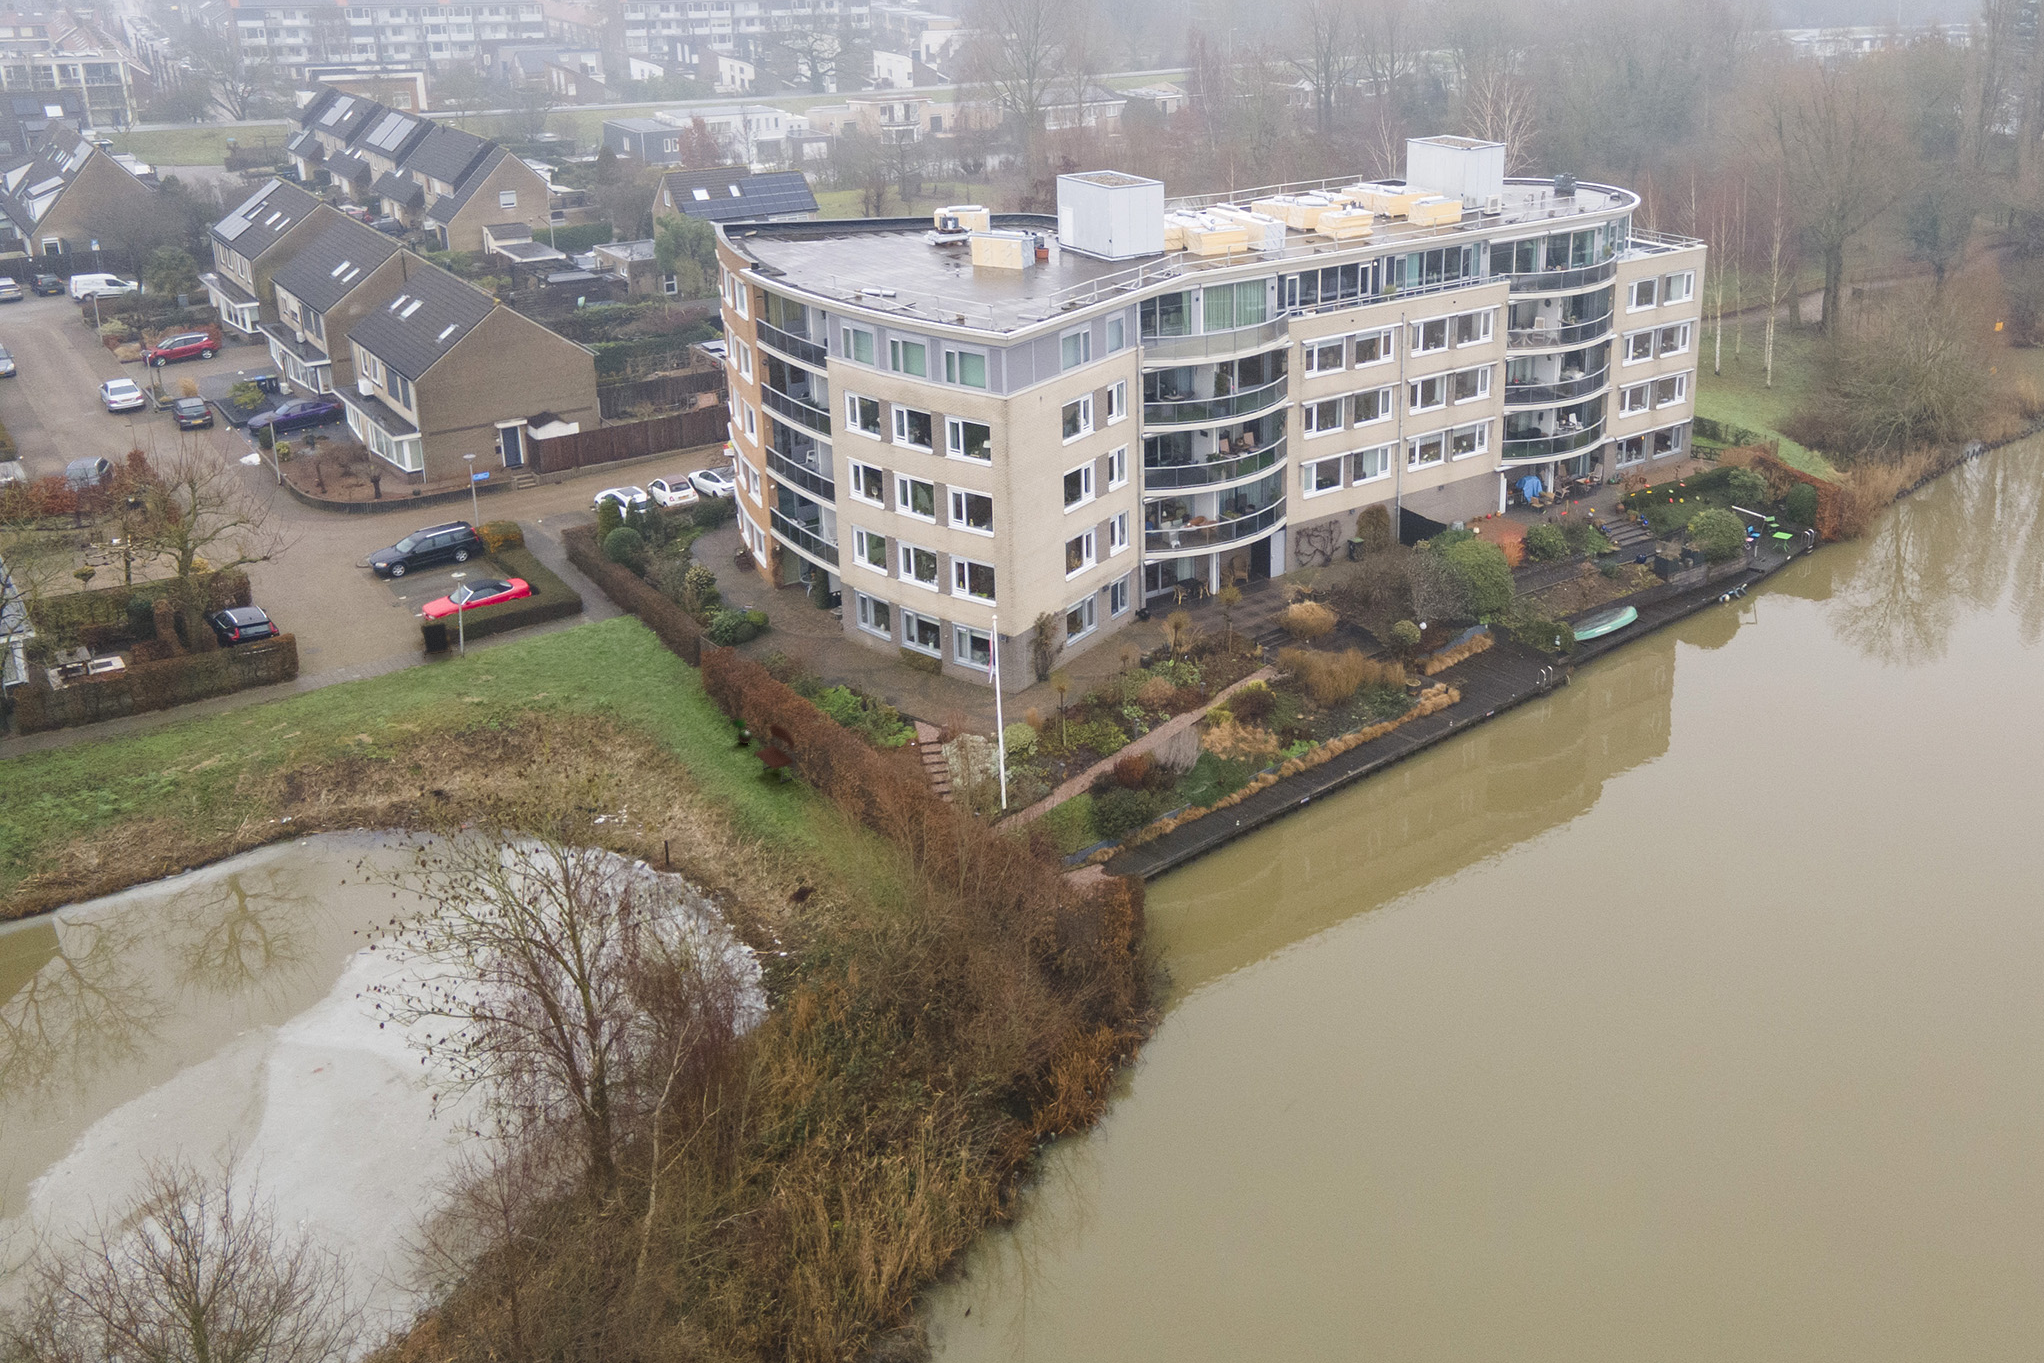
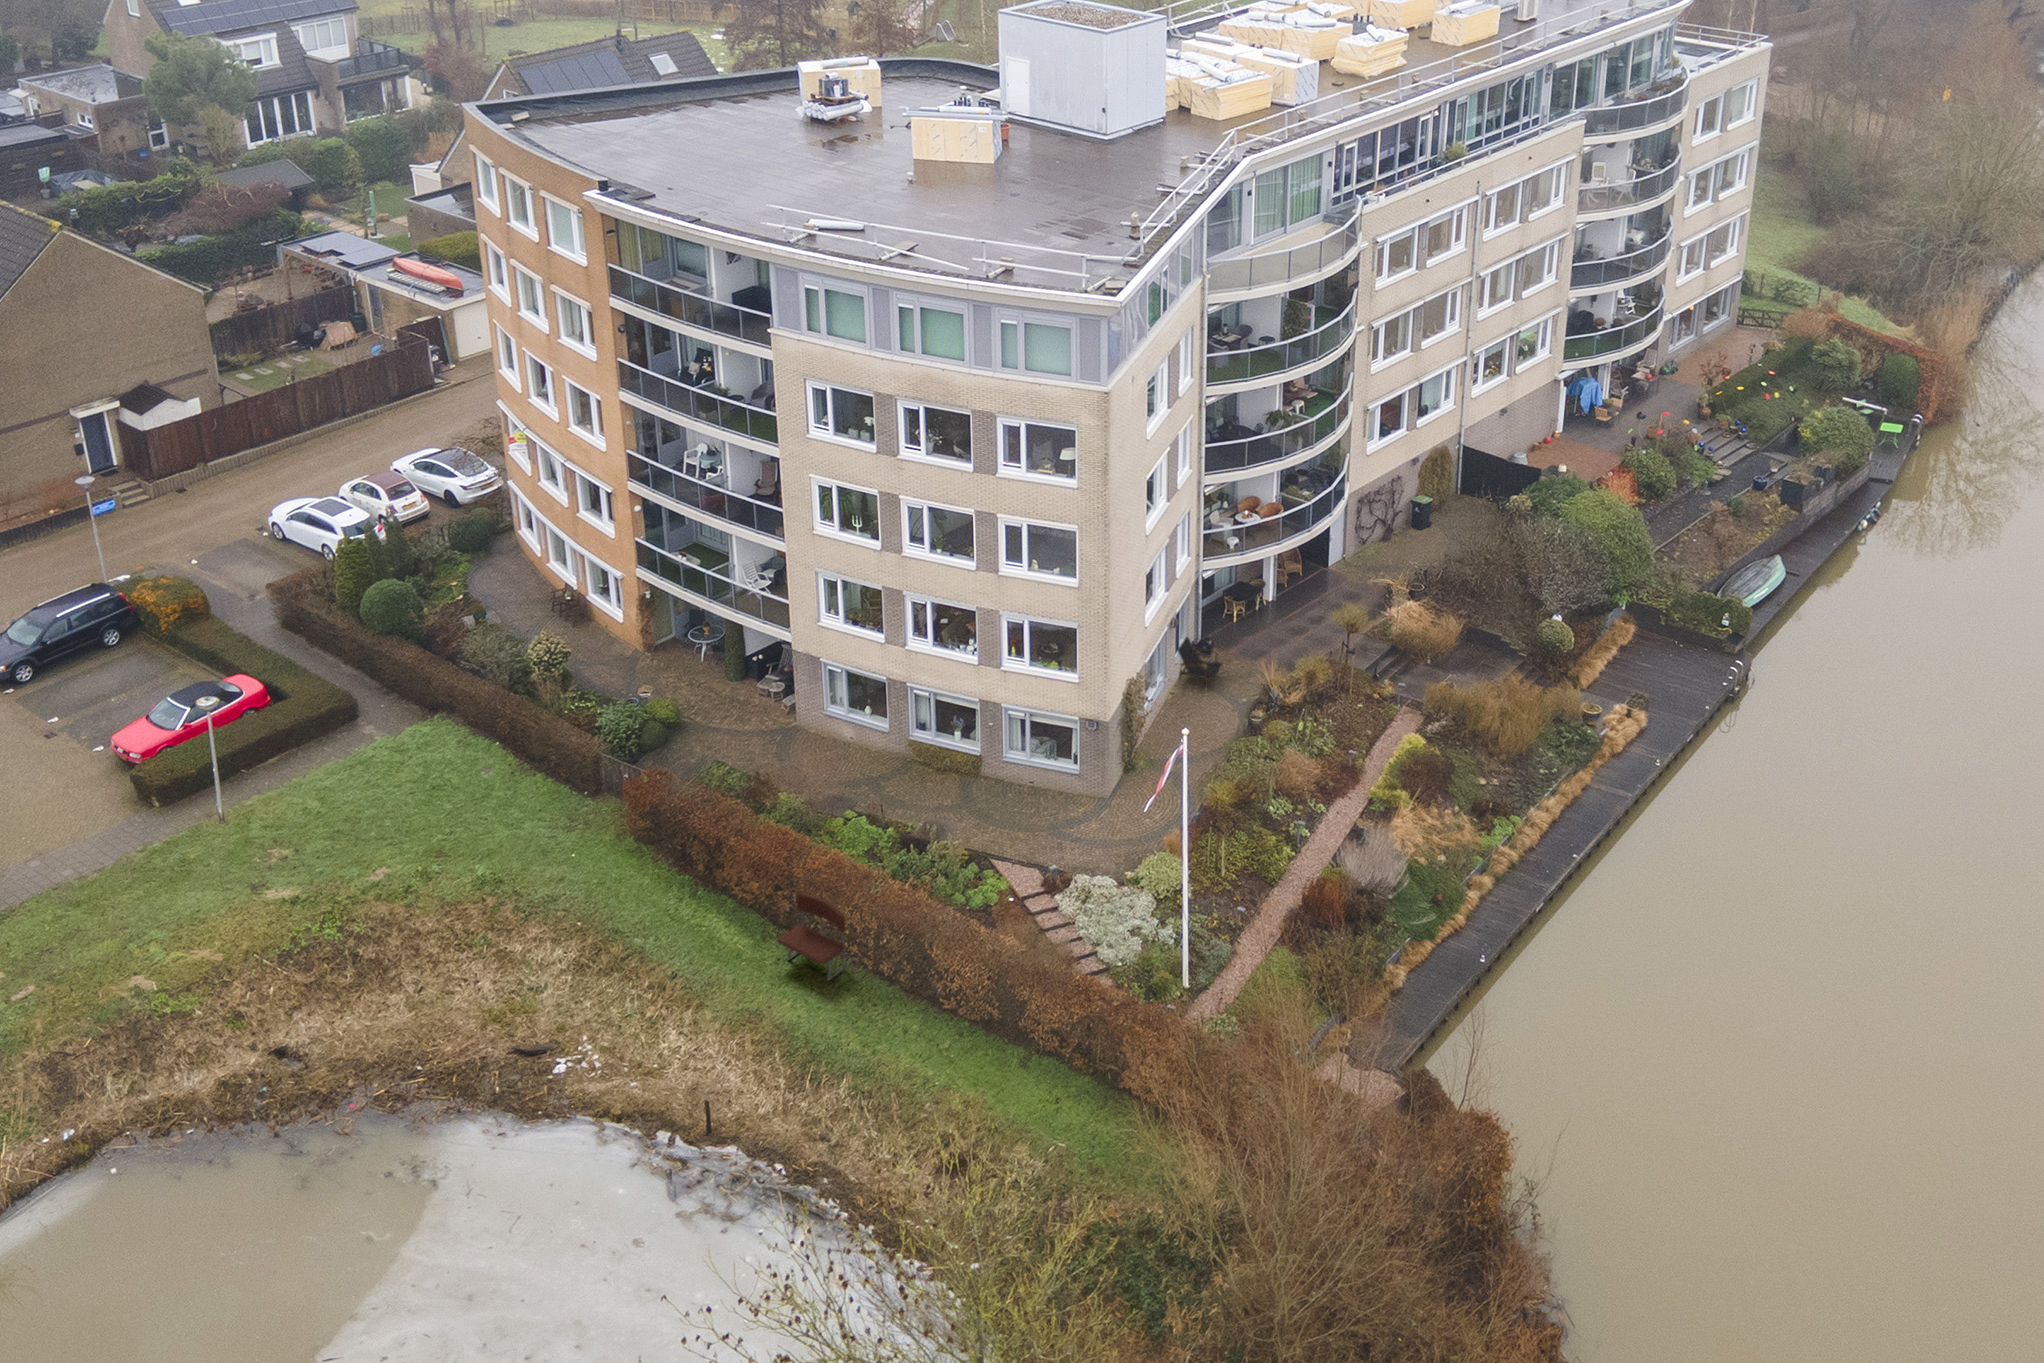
lounge chair: present [421,623,452,657] -> present [1178,637,1222,688]
potted tree: present [731,718,752,743] -> none [712,880,745,920]

